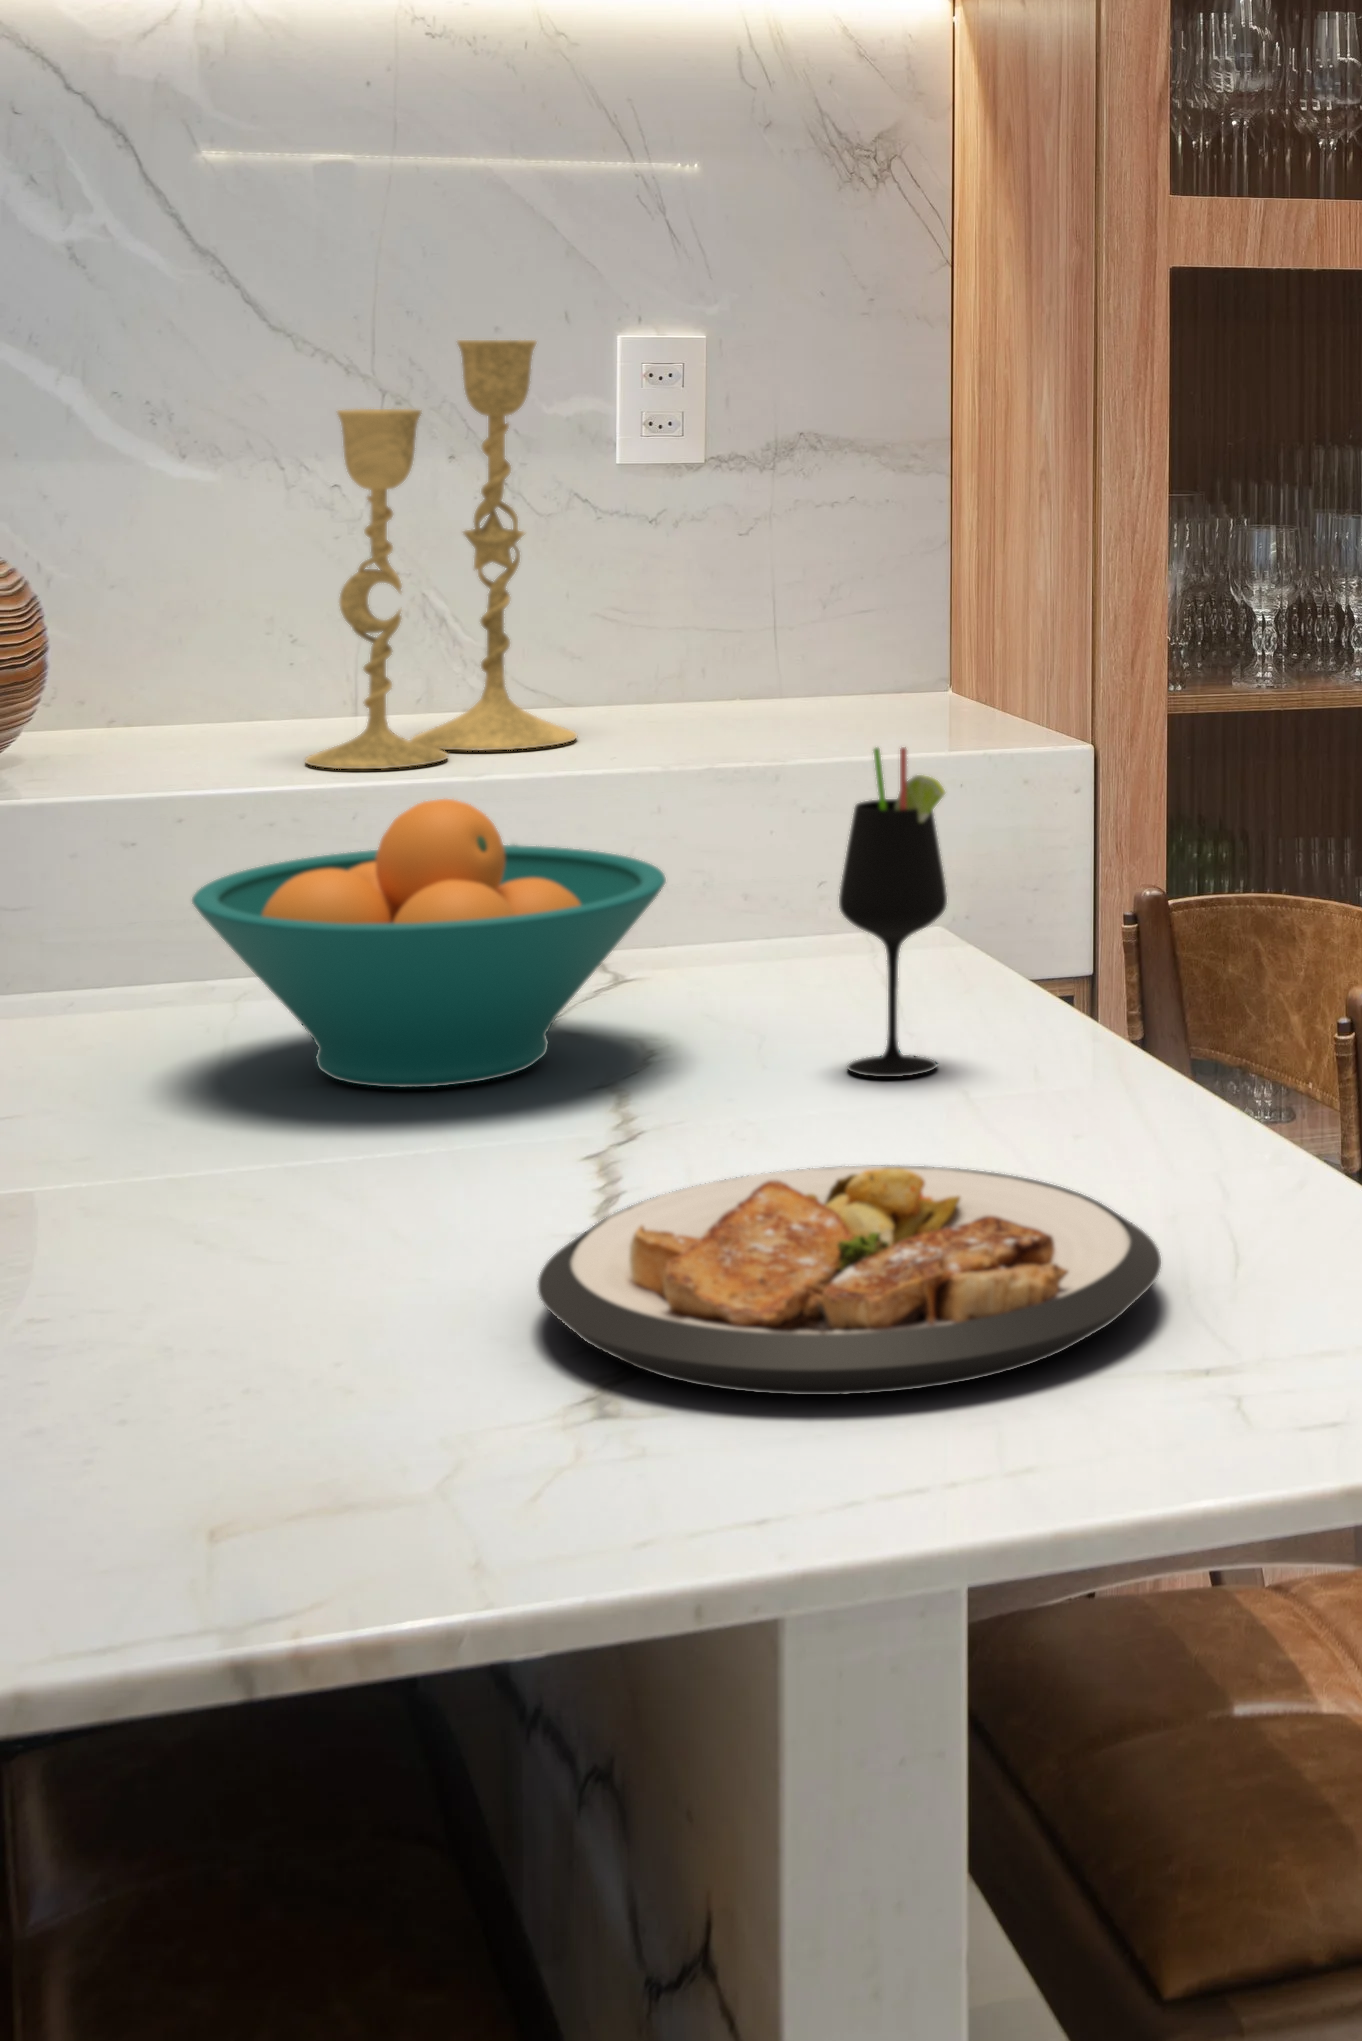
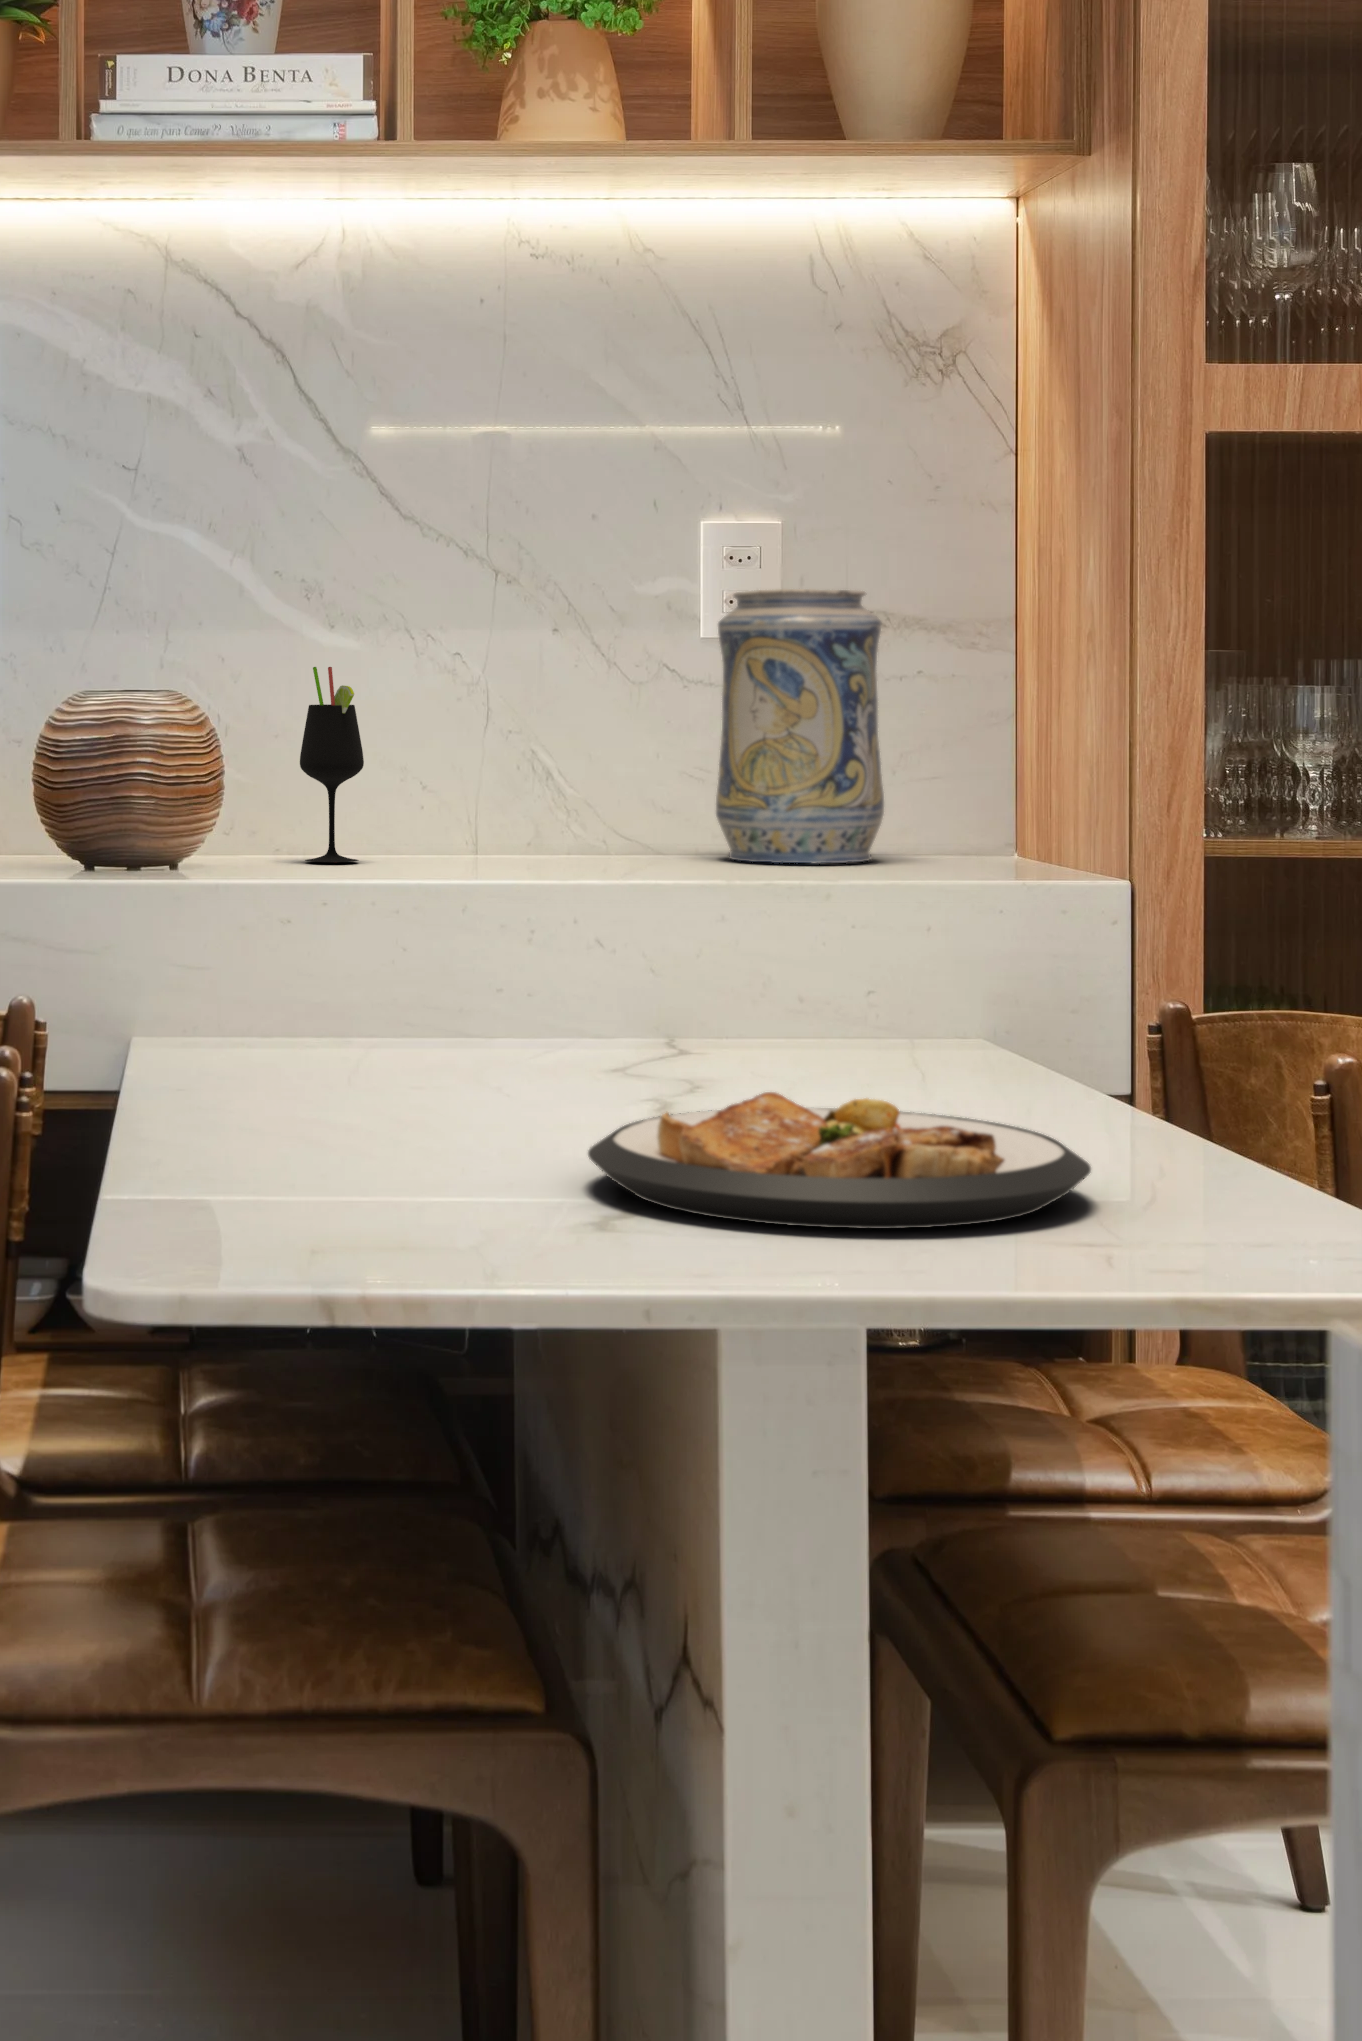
candlestick: present [306,340,577,769] -> none [428,516,658,878]
decorative vase: none [640,415,824,721] -> present [716,589,884,863]
wine glass: present [839,747,947,1077] -> present [300,667,364,862]
fruit bowl: present [192,799,666,1088] -> none [336,852,712,1077]

